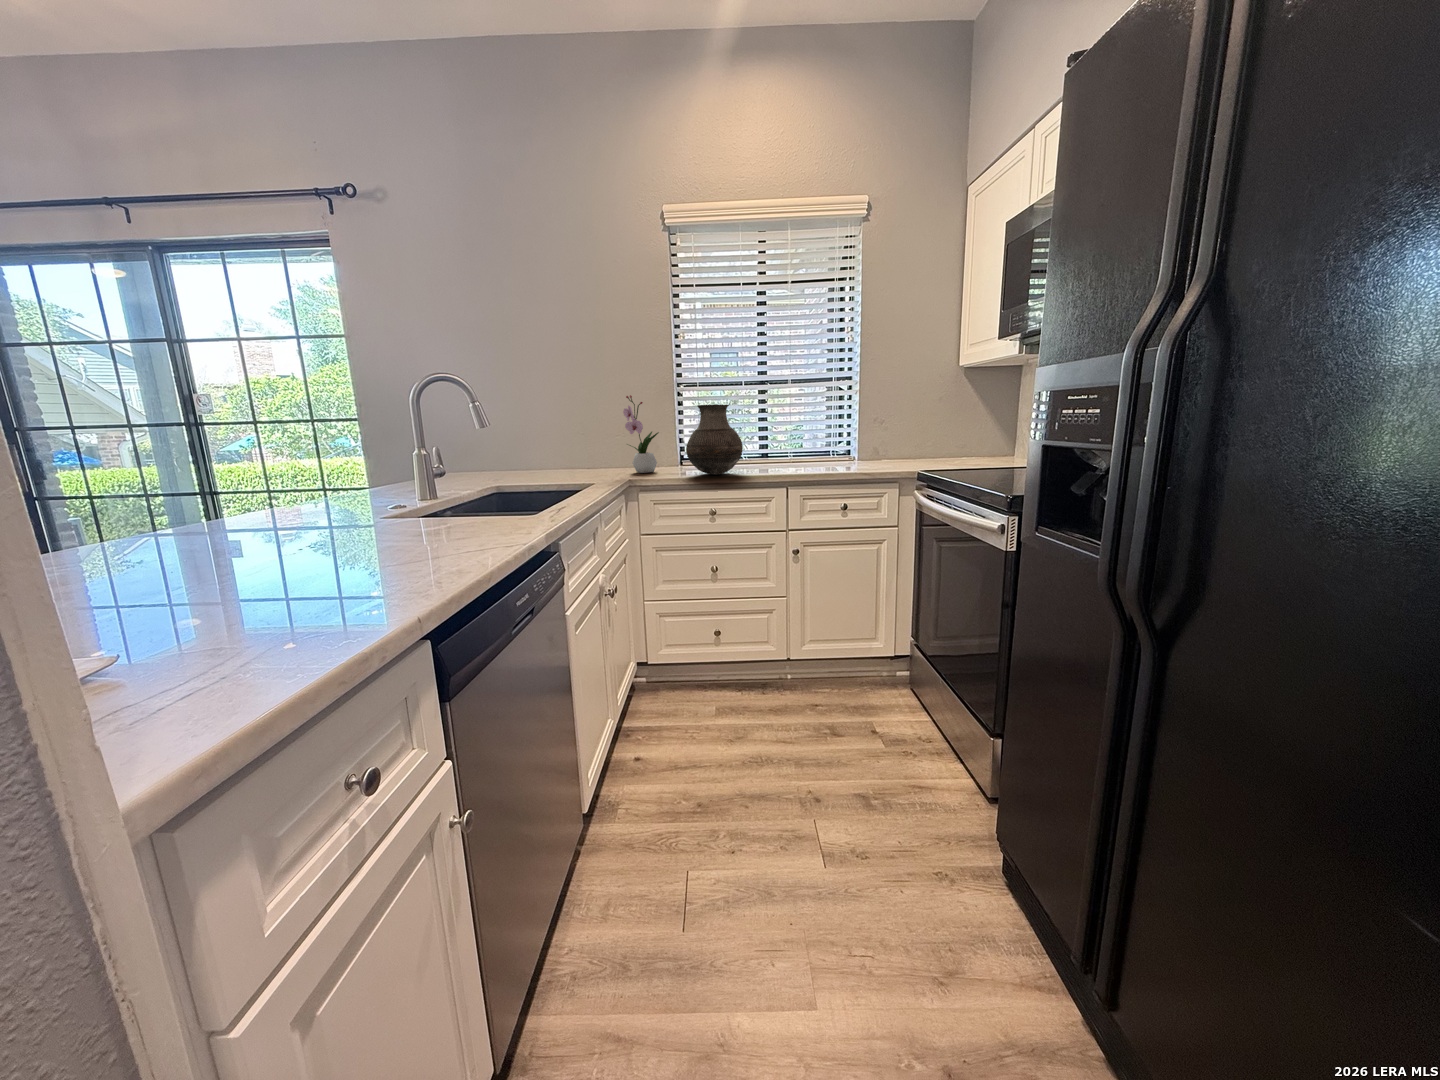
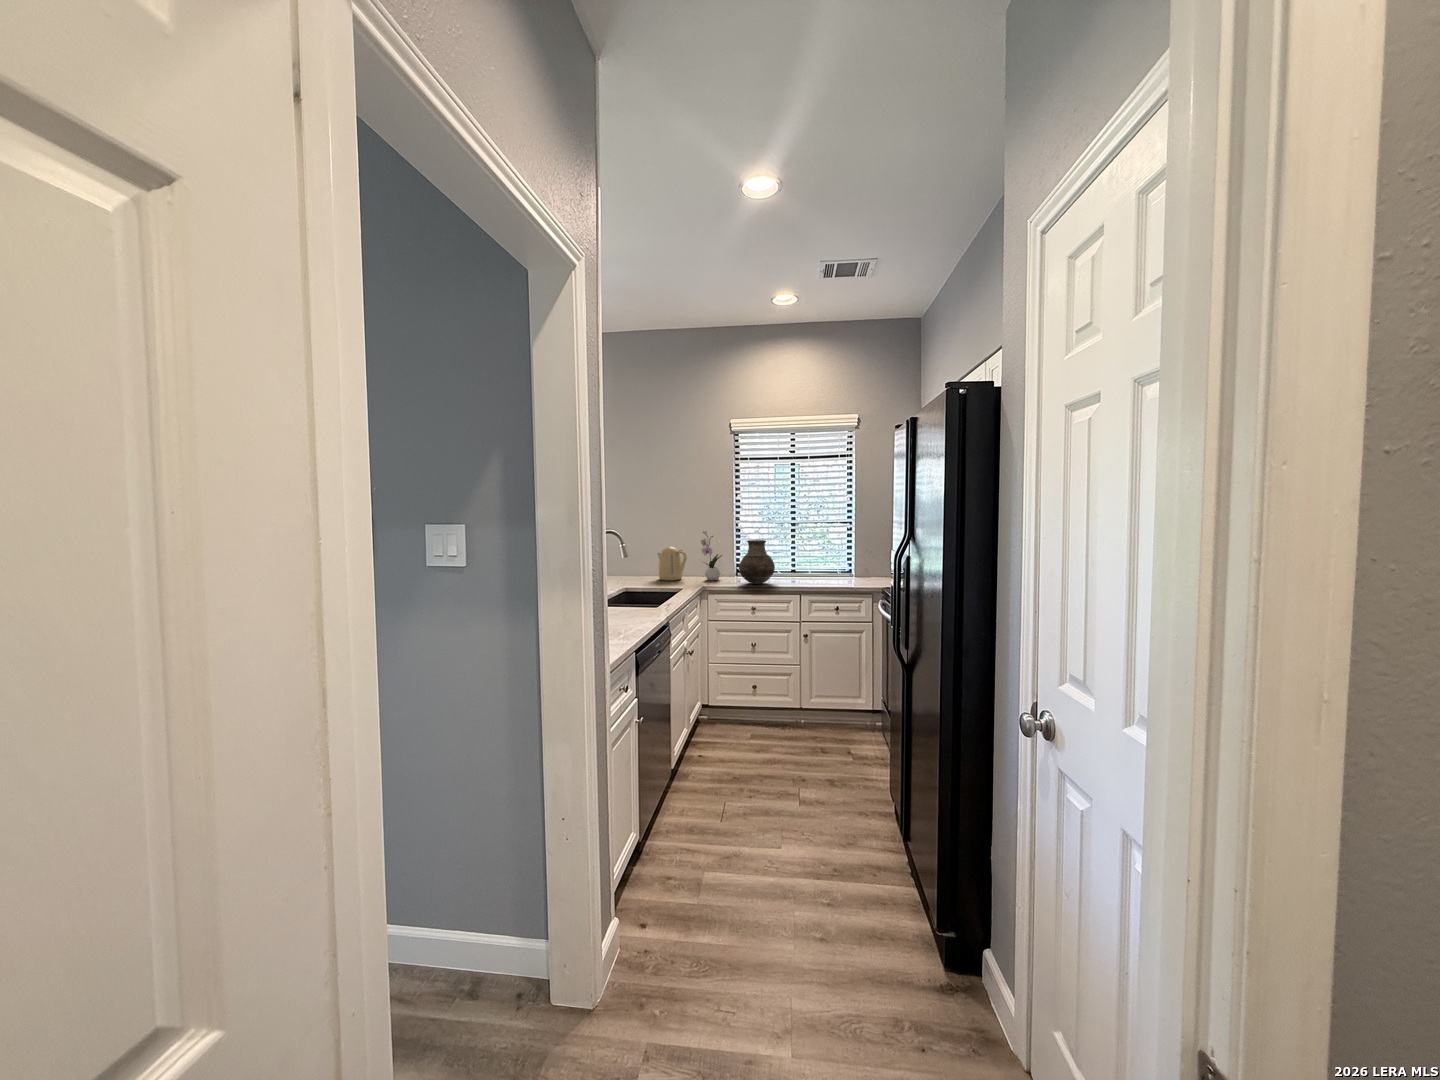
kettle: none [555,422,602,475] -> present [657,546,687,581]

